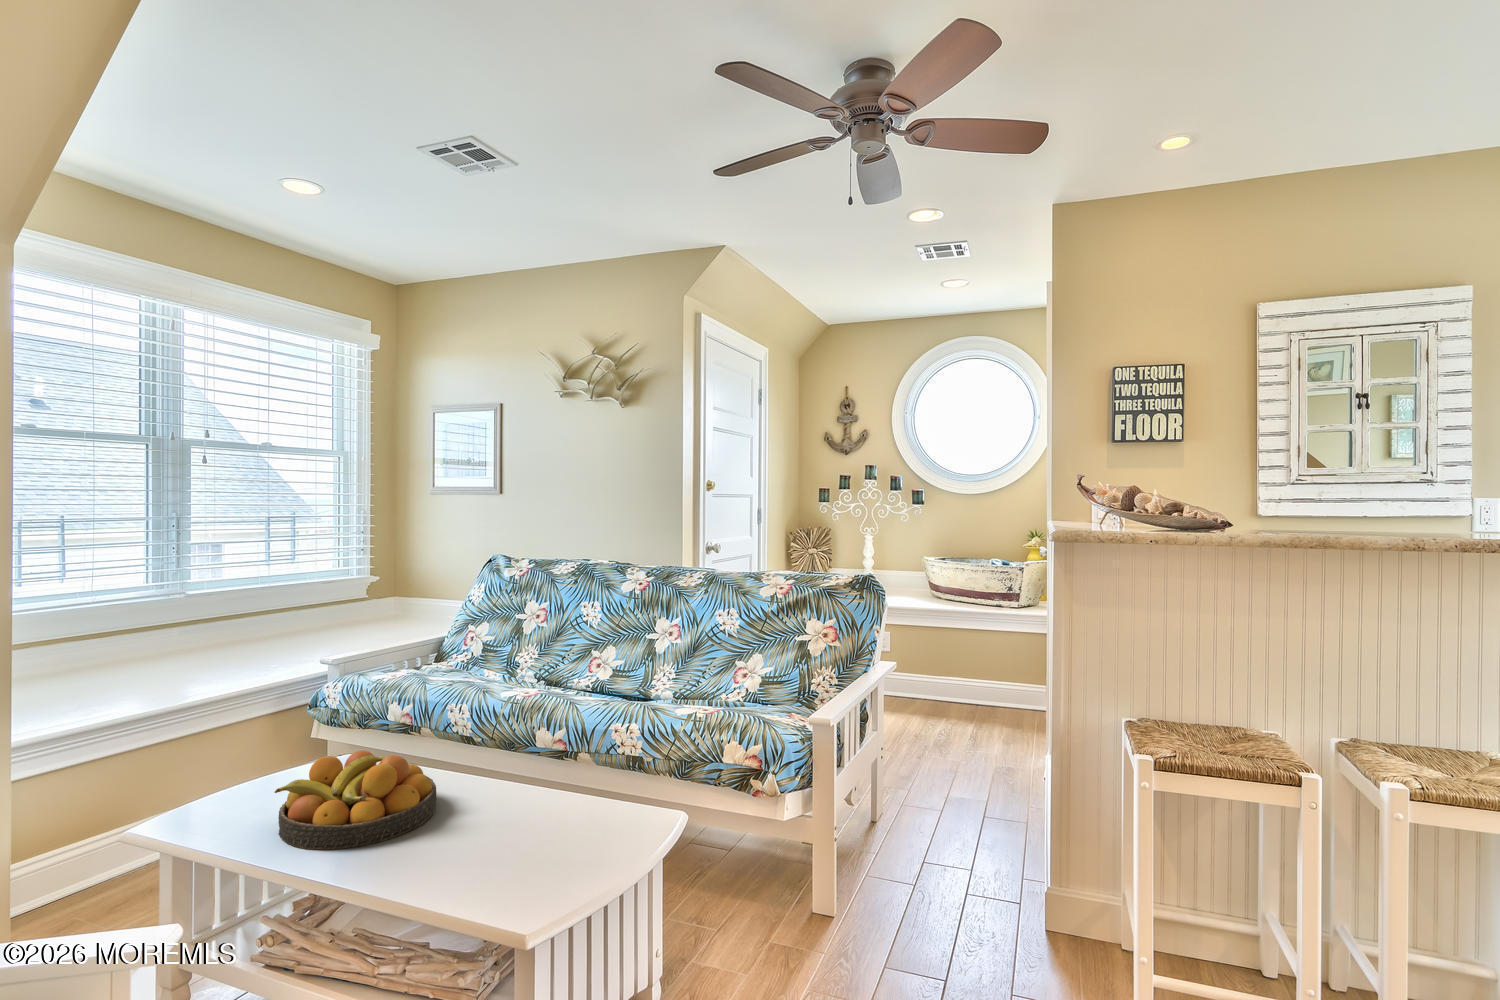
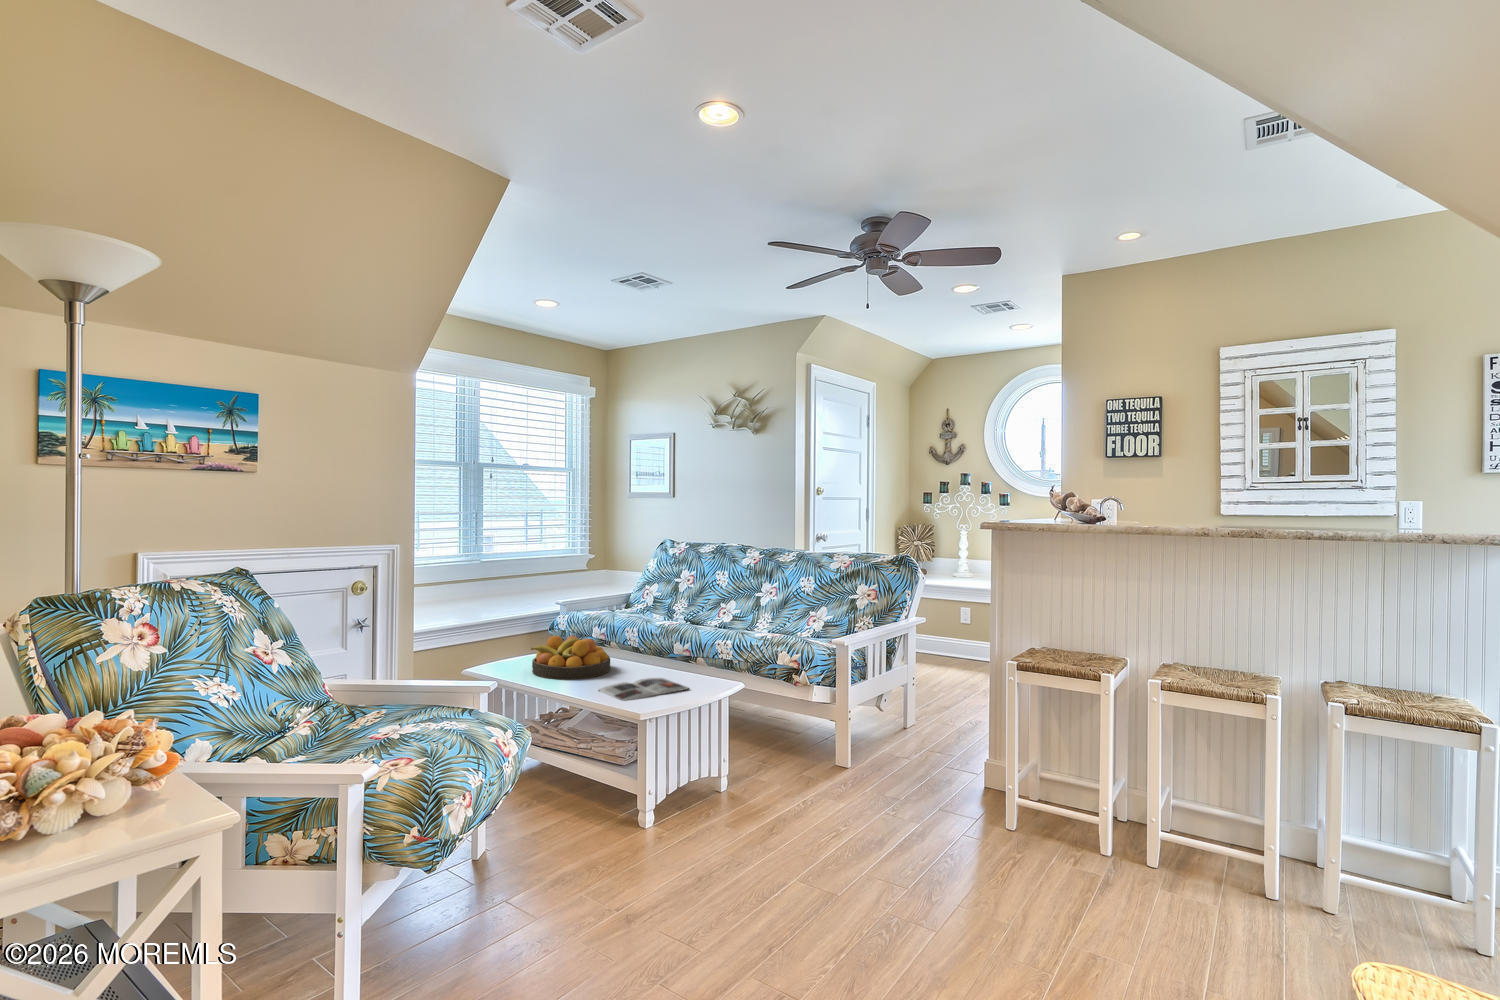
magazine: none [423,821,601,908] -> present [599,678,689,701]

